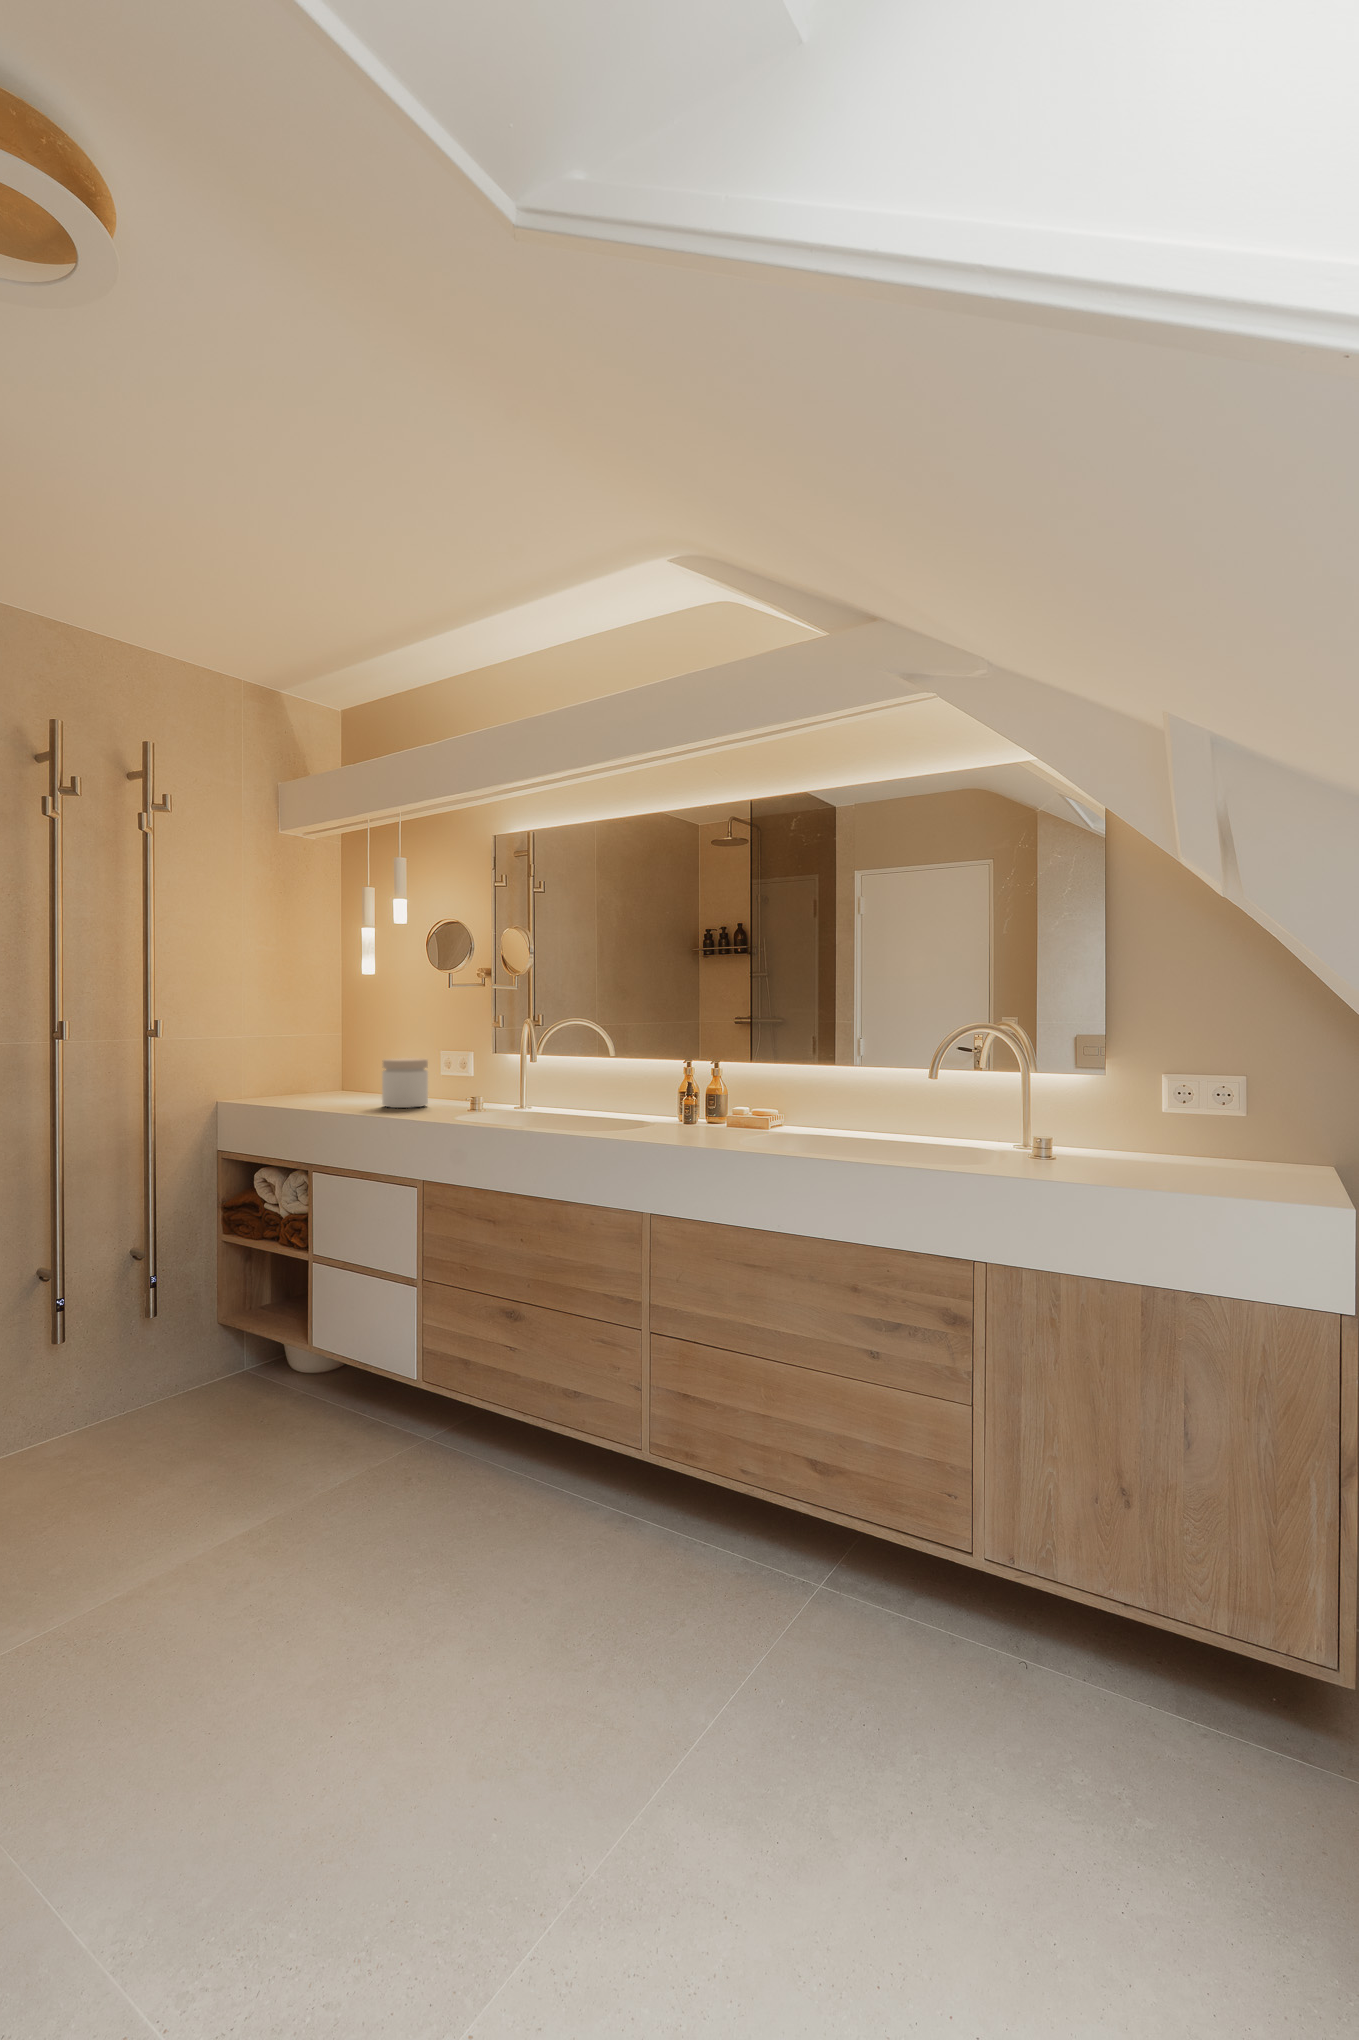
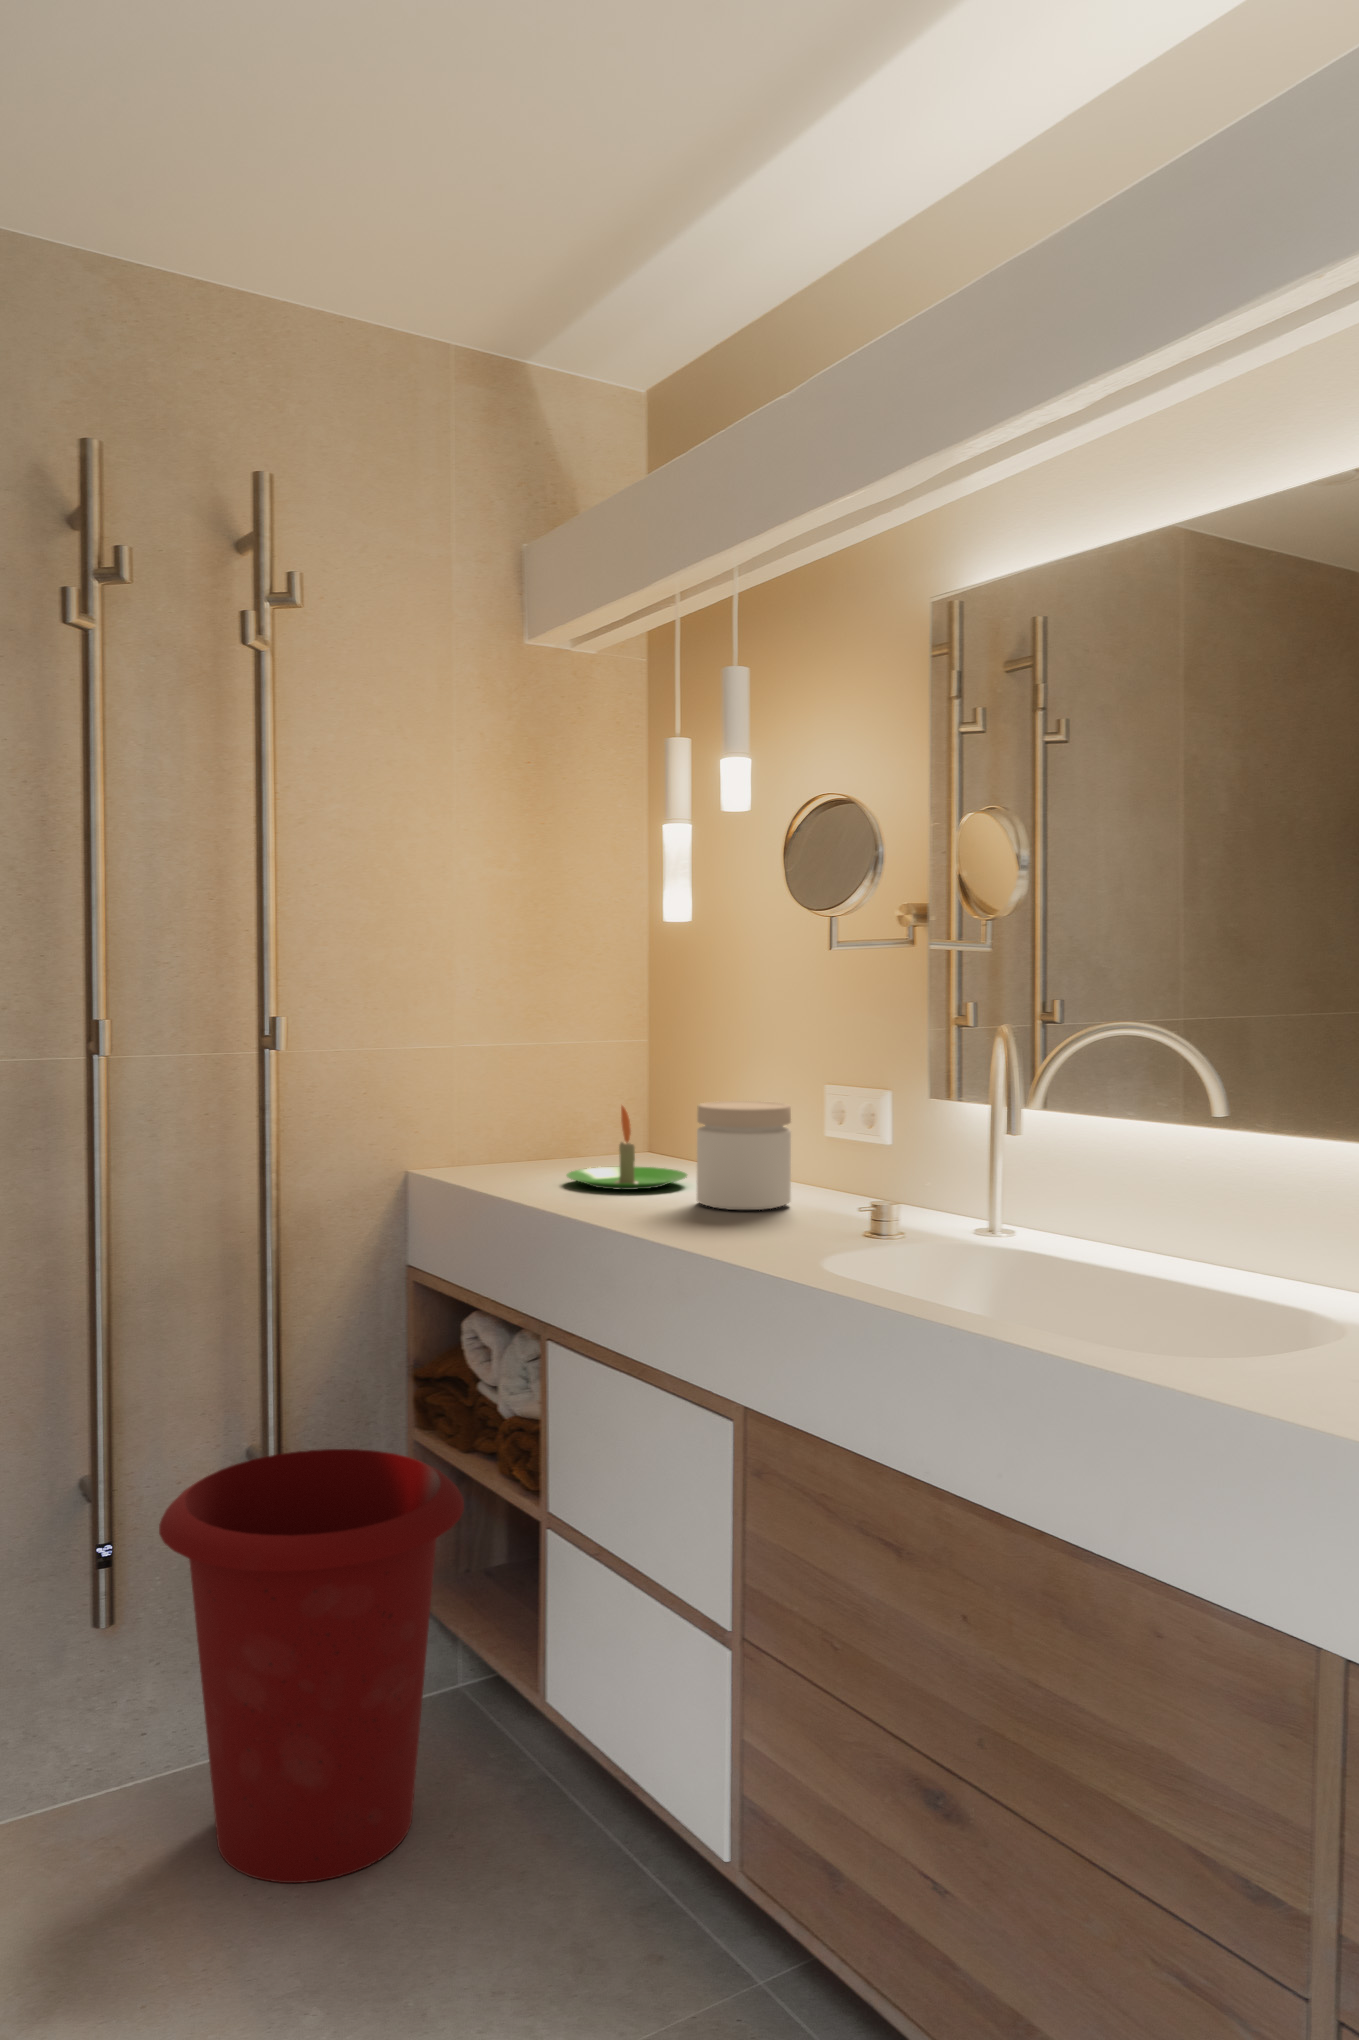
candle: none [311,1063,375,1104] -> present [566,1106,687,1190]
waste bin: none [100,1240,266,1448] -> present [159,1449,464,1883]

